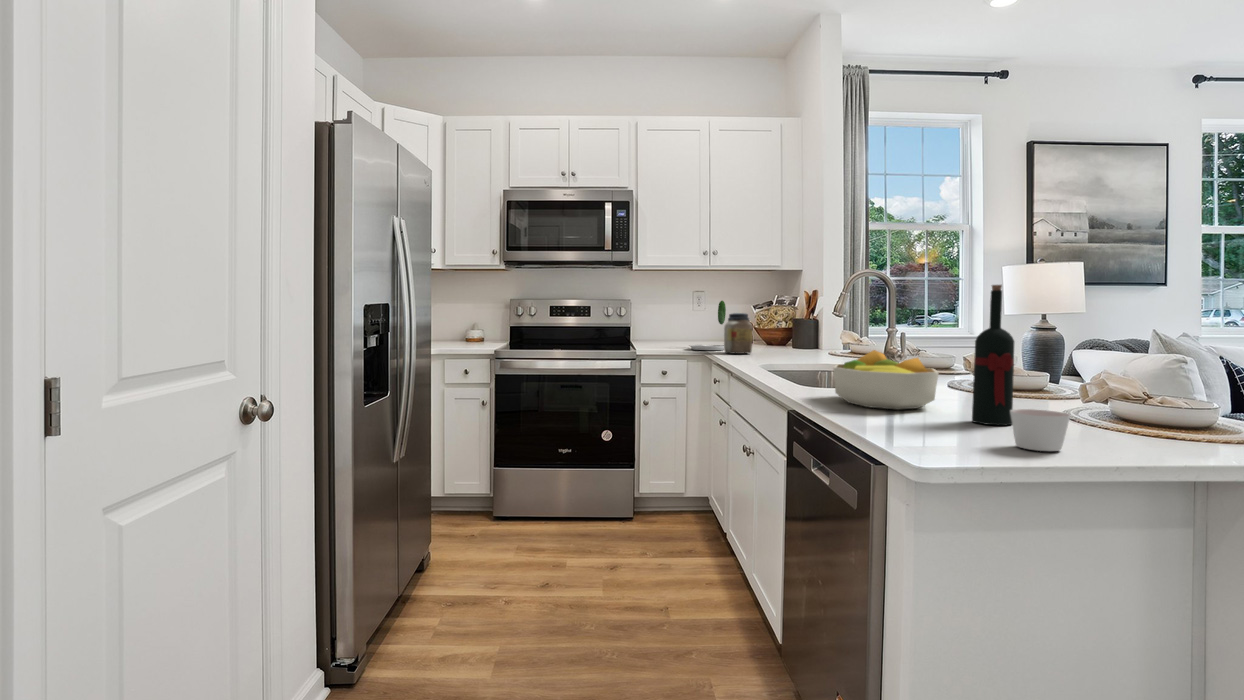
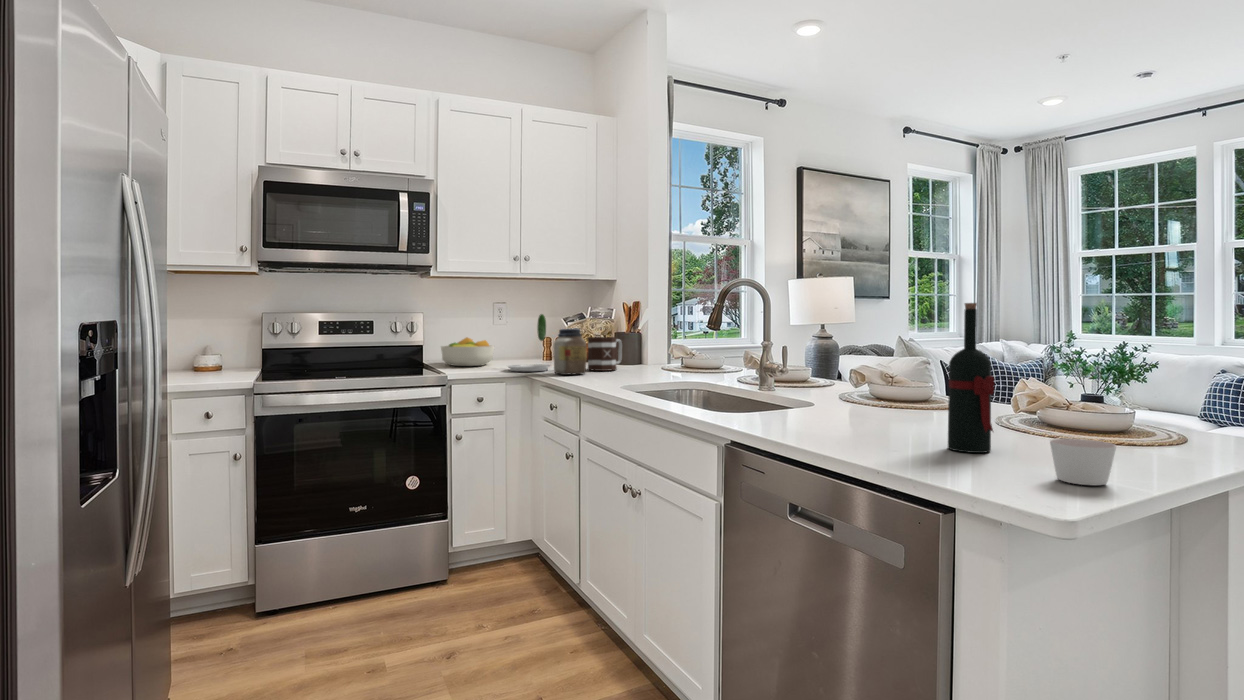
mug: none [759,321,794,352] -> present [588,337,622,371]
fruit bowl: present [833,350,939,410] -> present [441,337,494,366]

